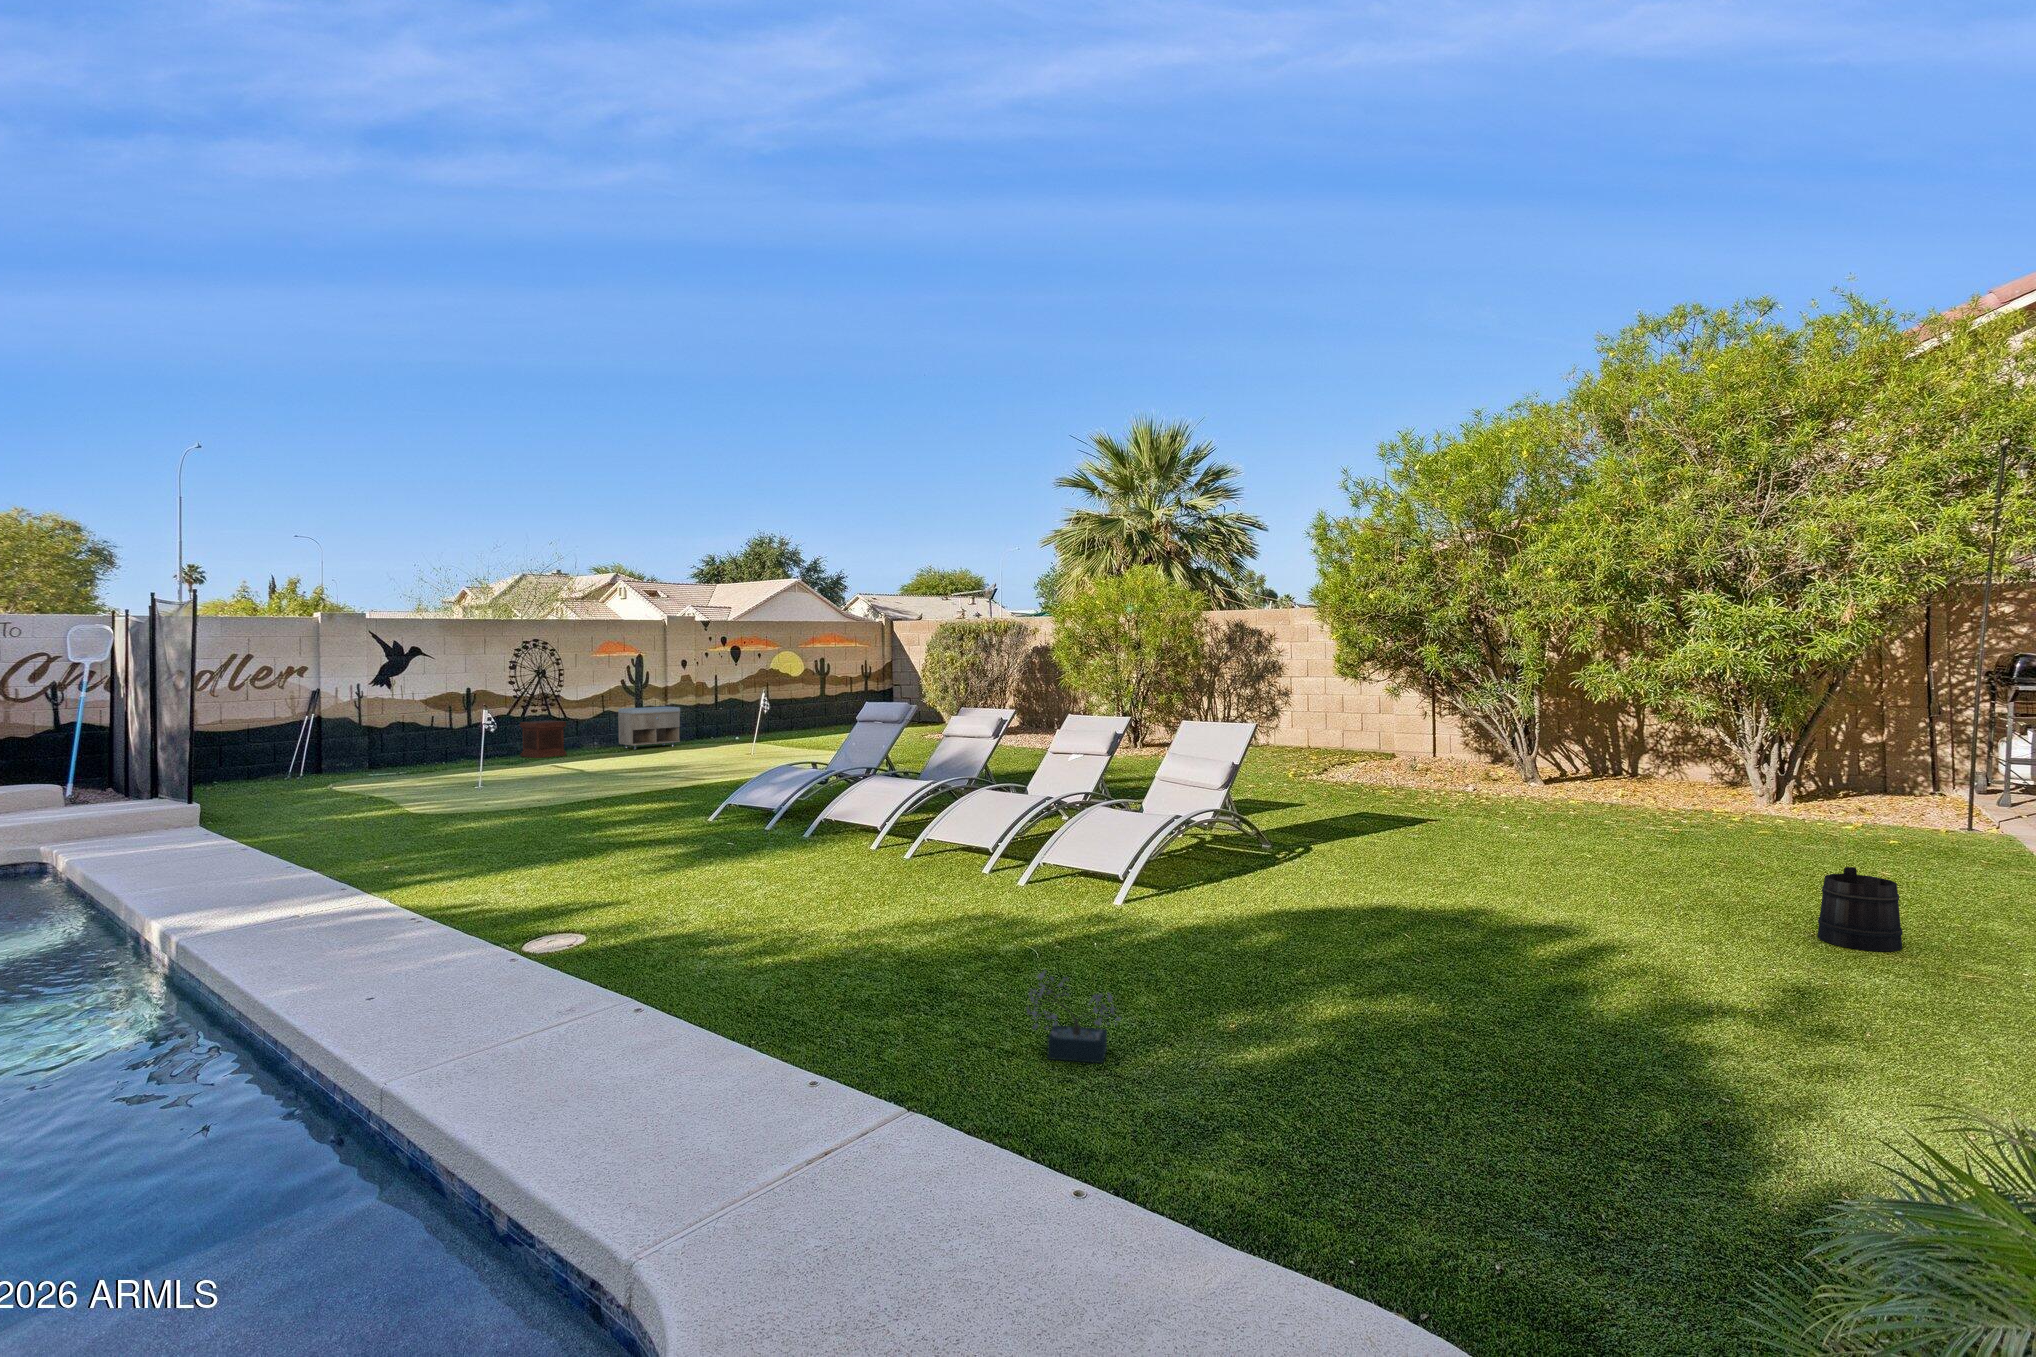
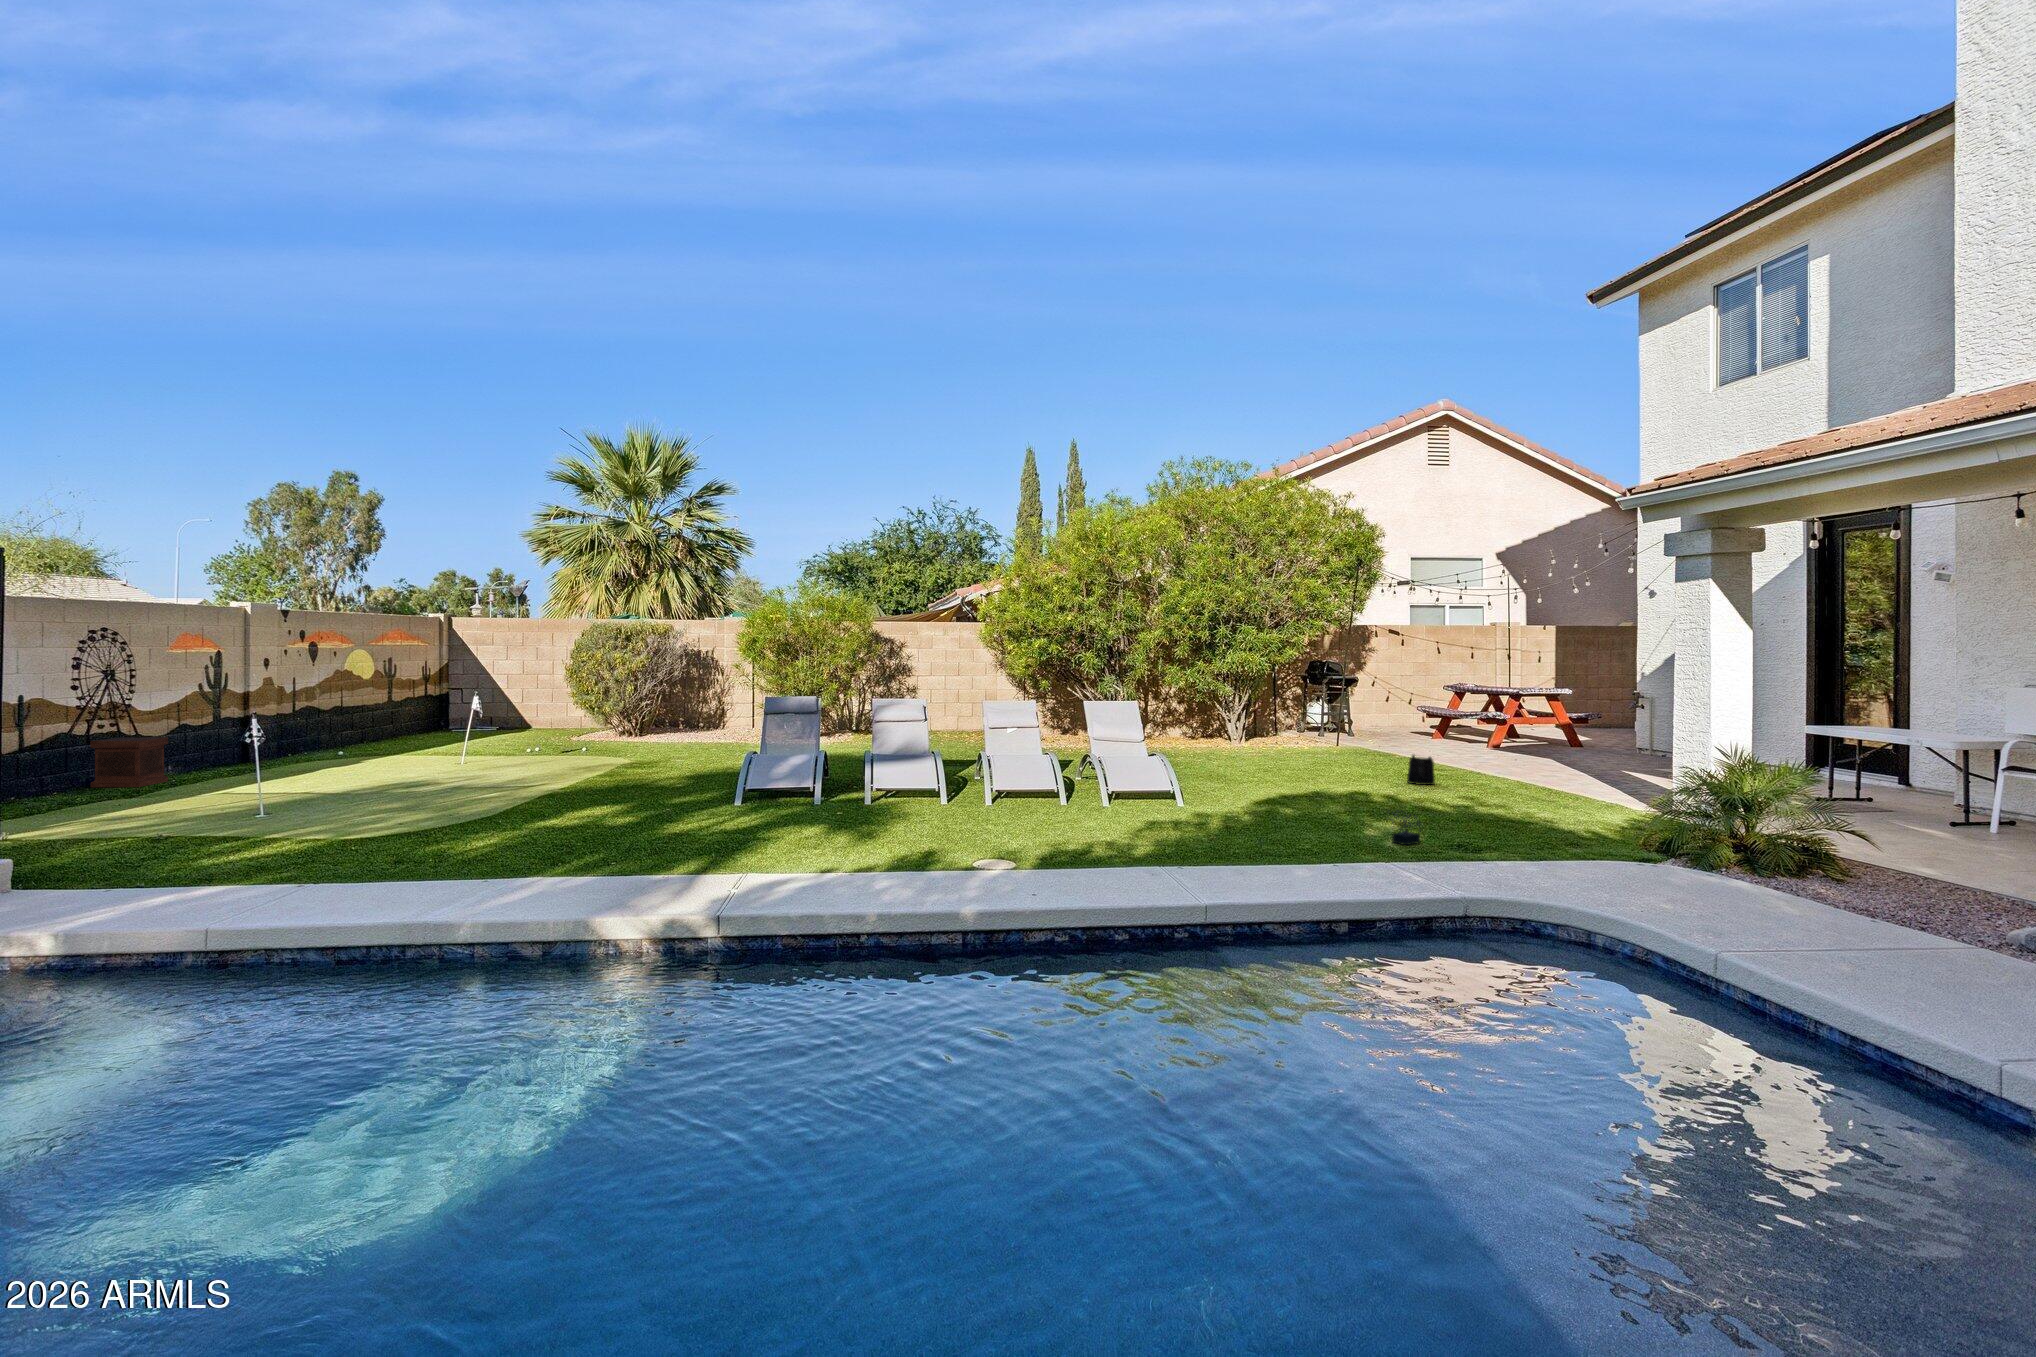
storage bench: present [618,706,680,749] -> none [200,716,286,769]

